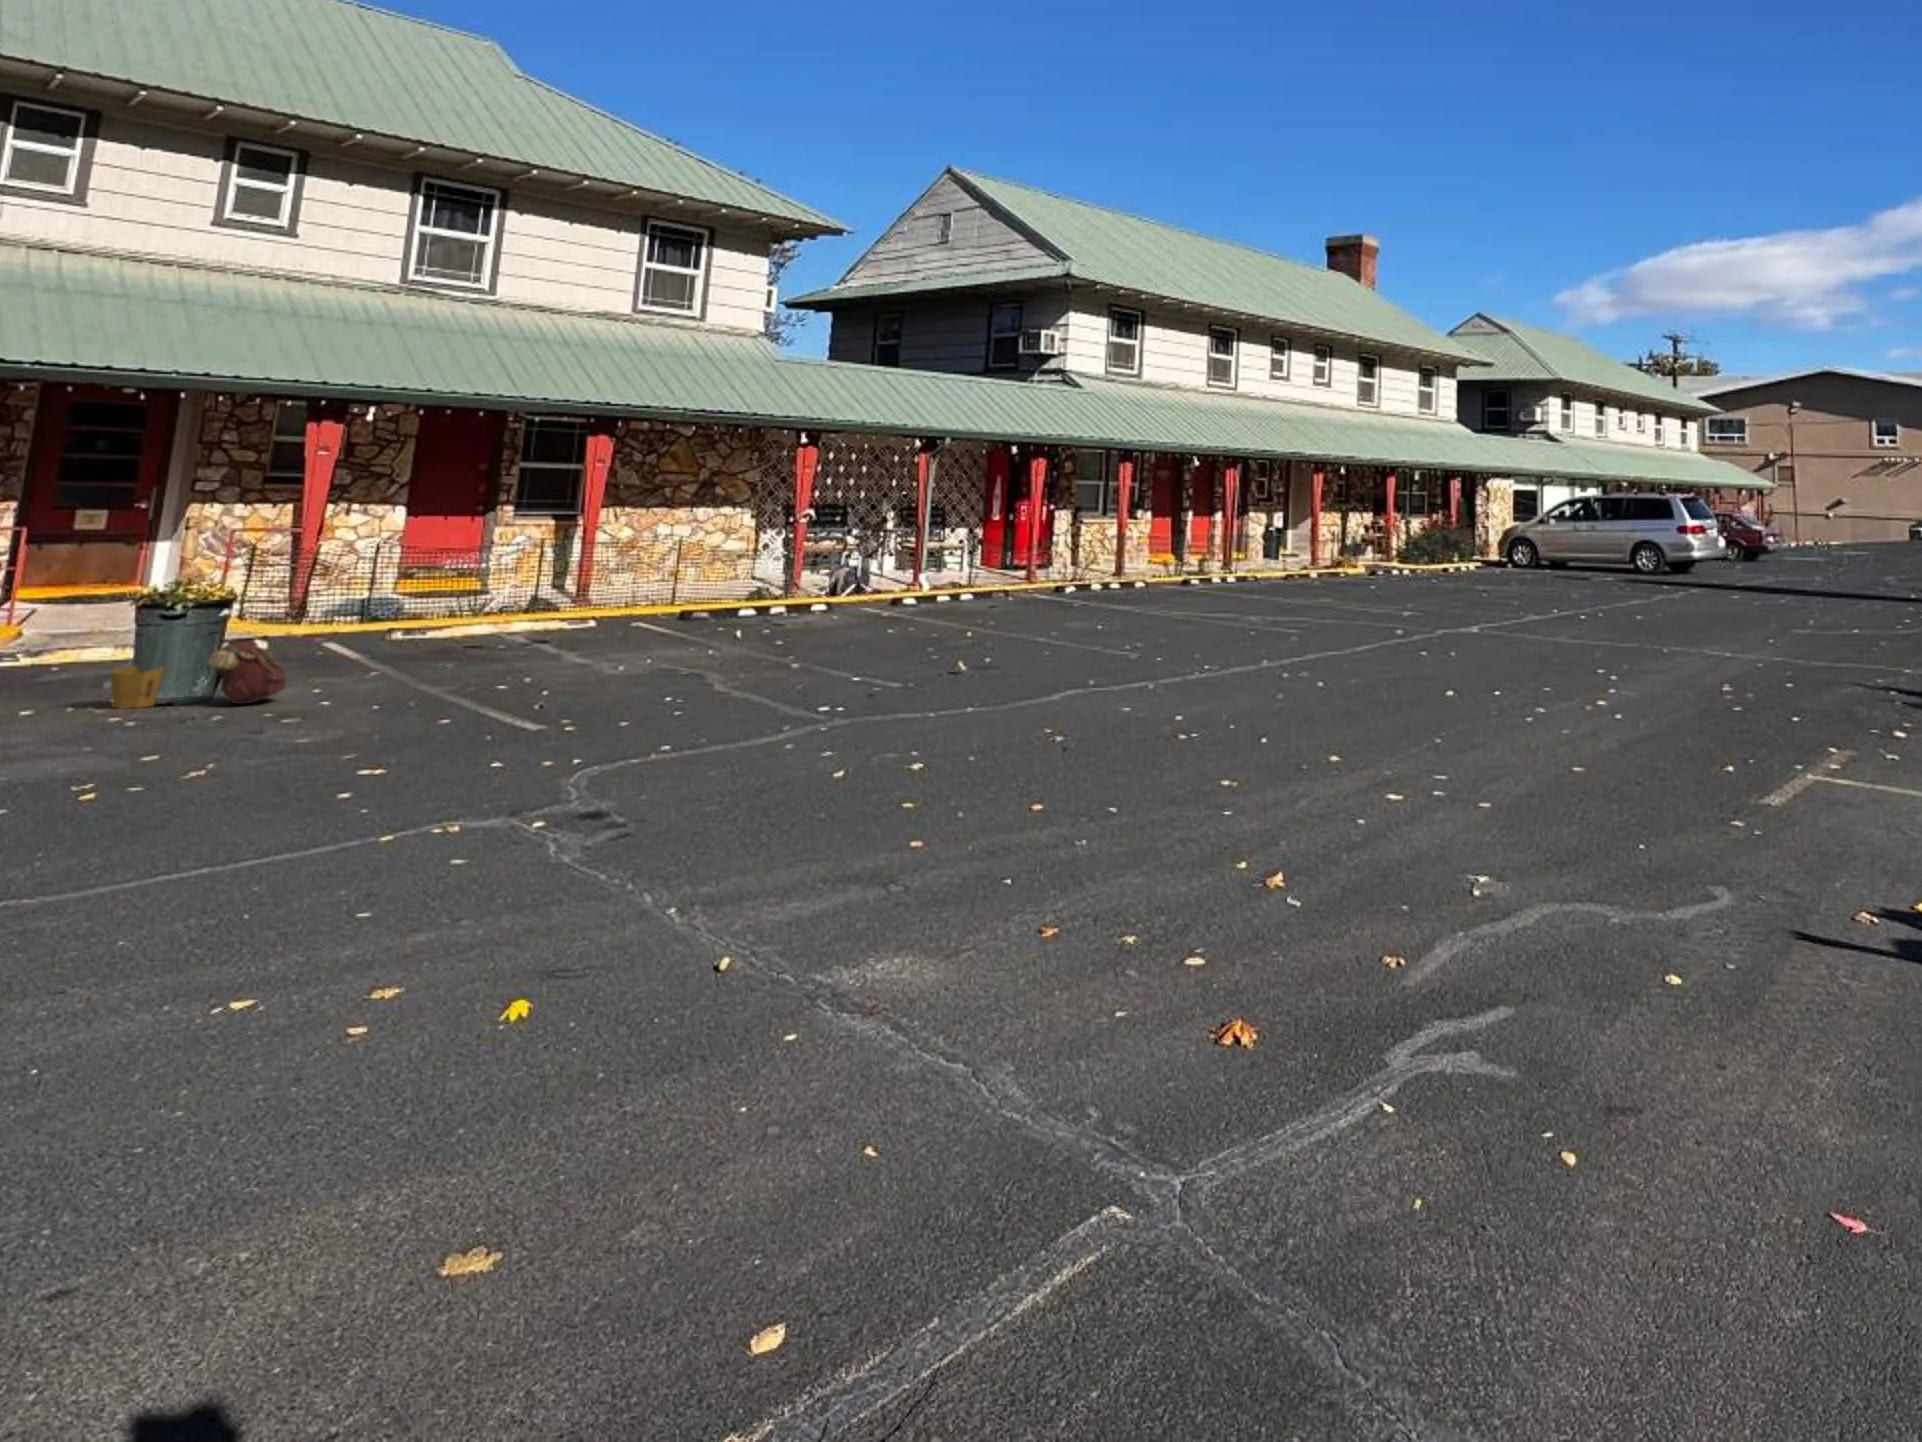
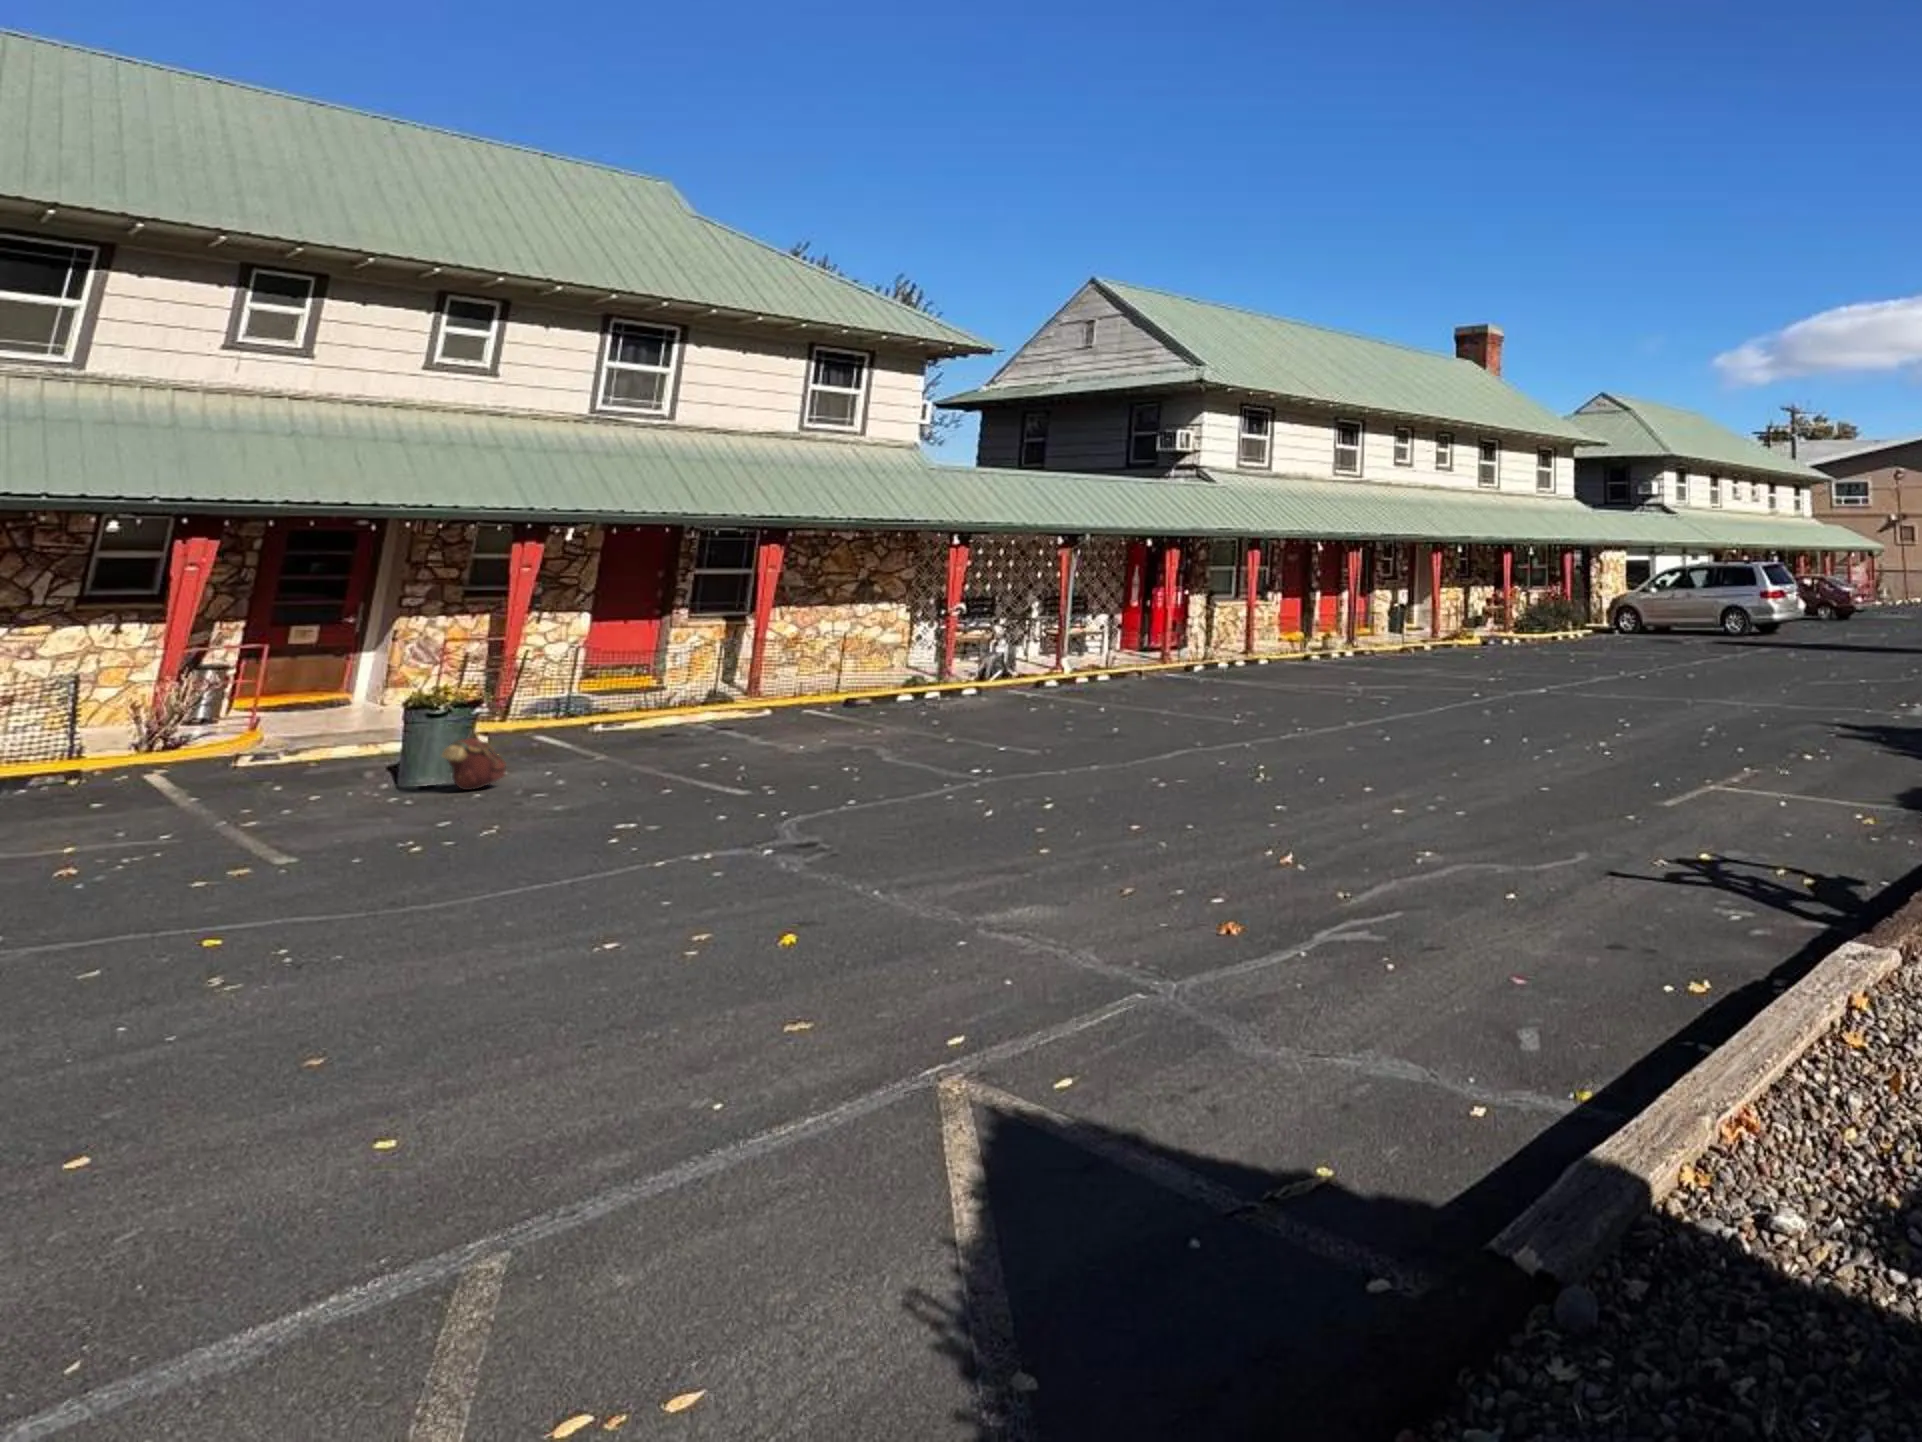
bucket: present [109,666,163,709] -> none [352,759,407,797]

